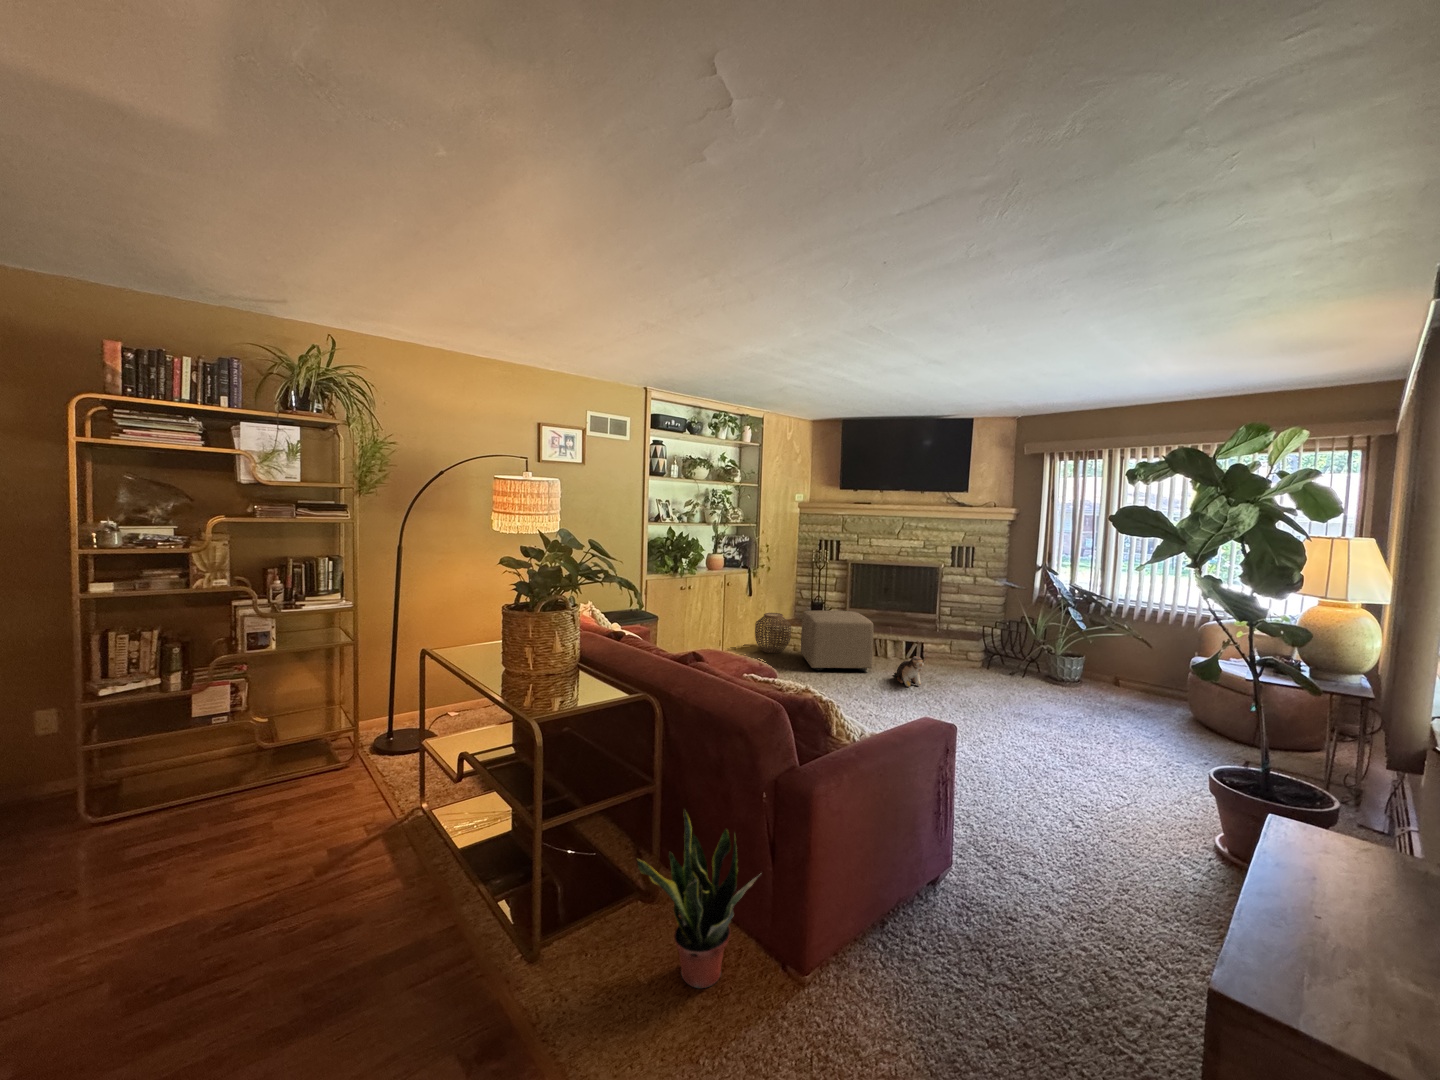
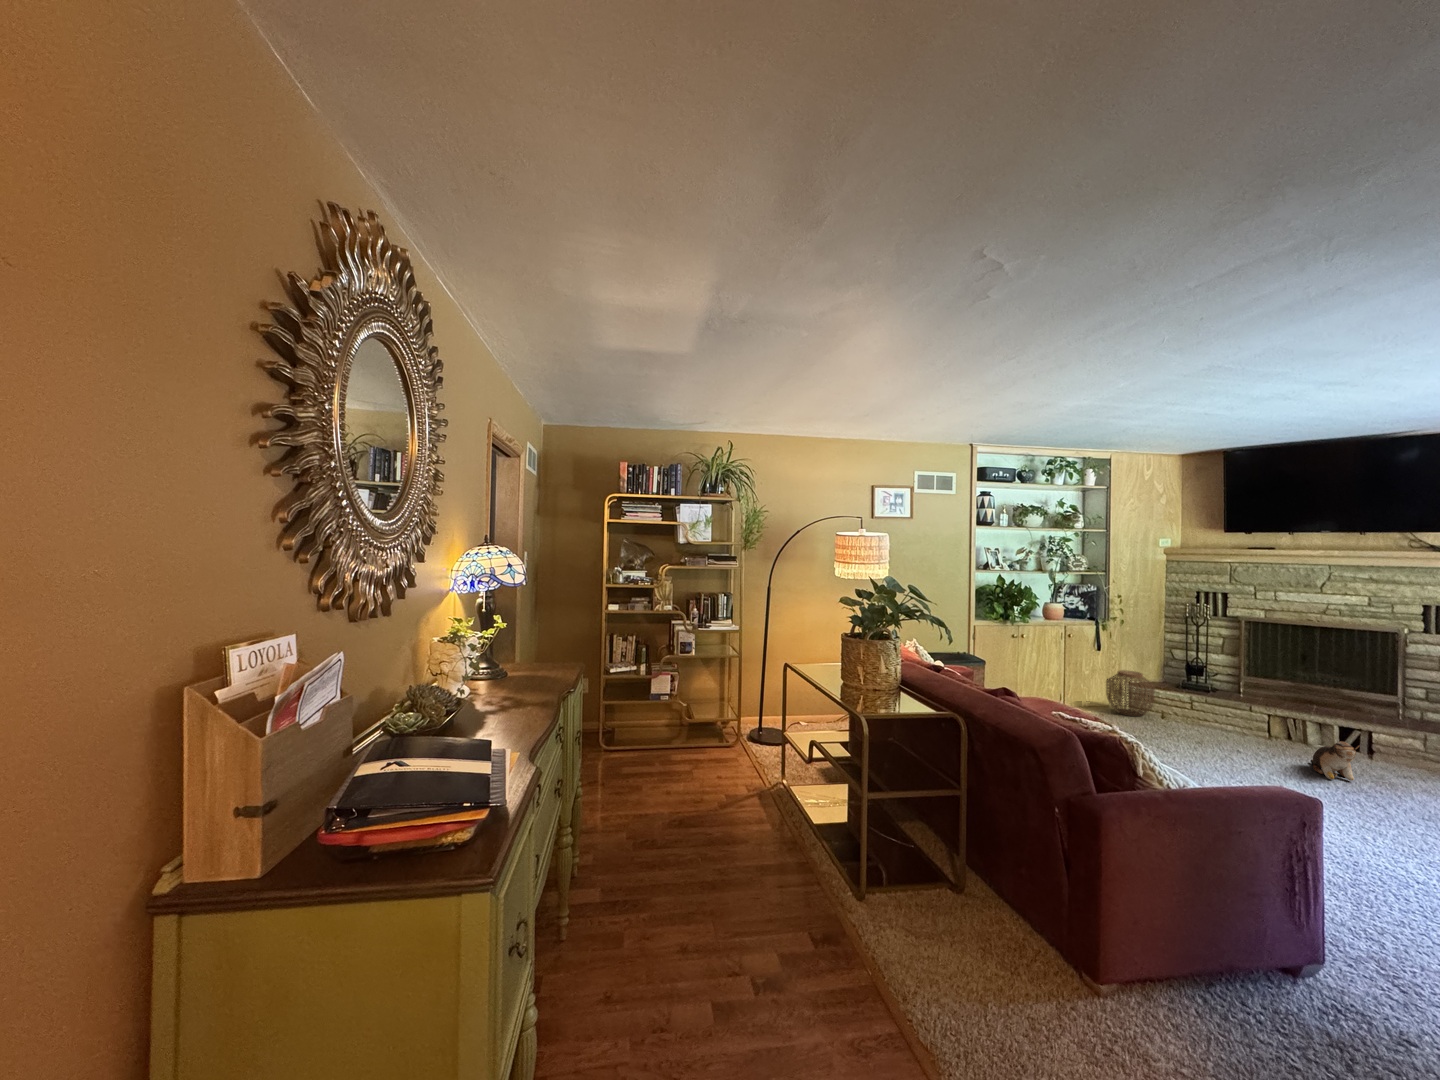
ottoman: present [801,610,874,671] -> none [1168,672,1273,752]
potted plant: present [637,810,758,988] -> none [939,812,1054,968]

